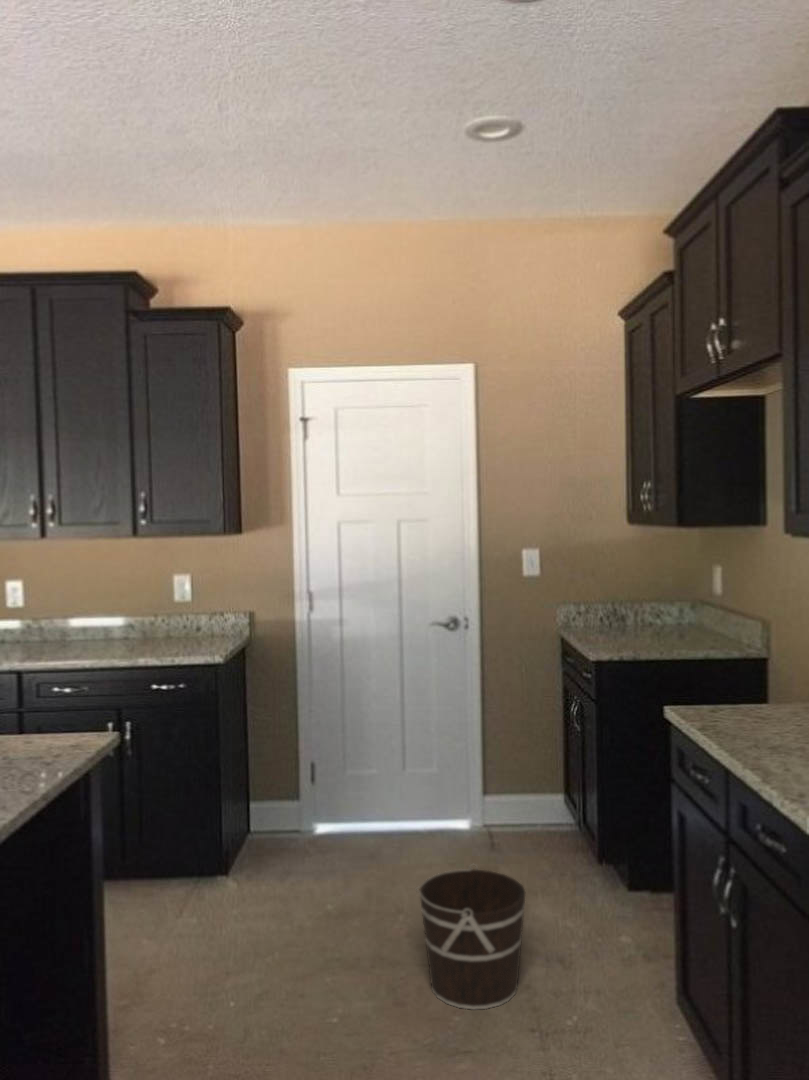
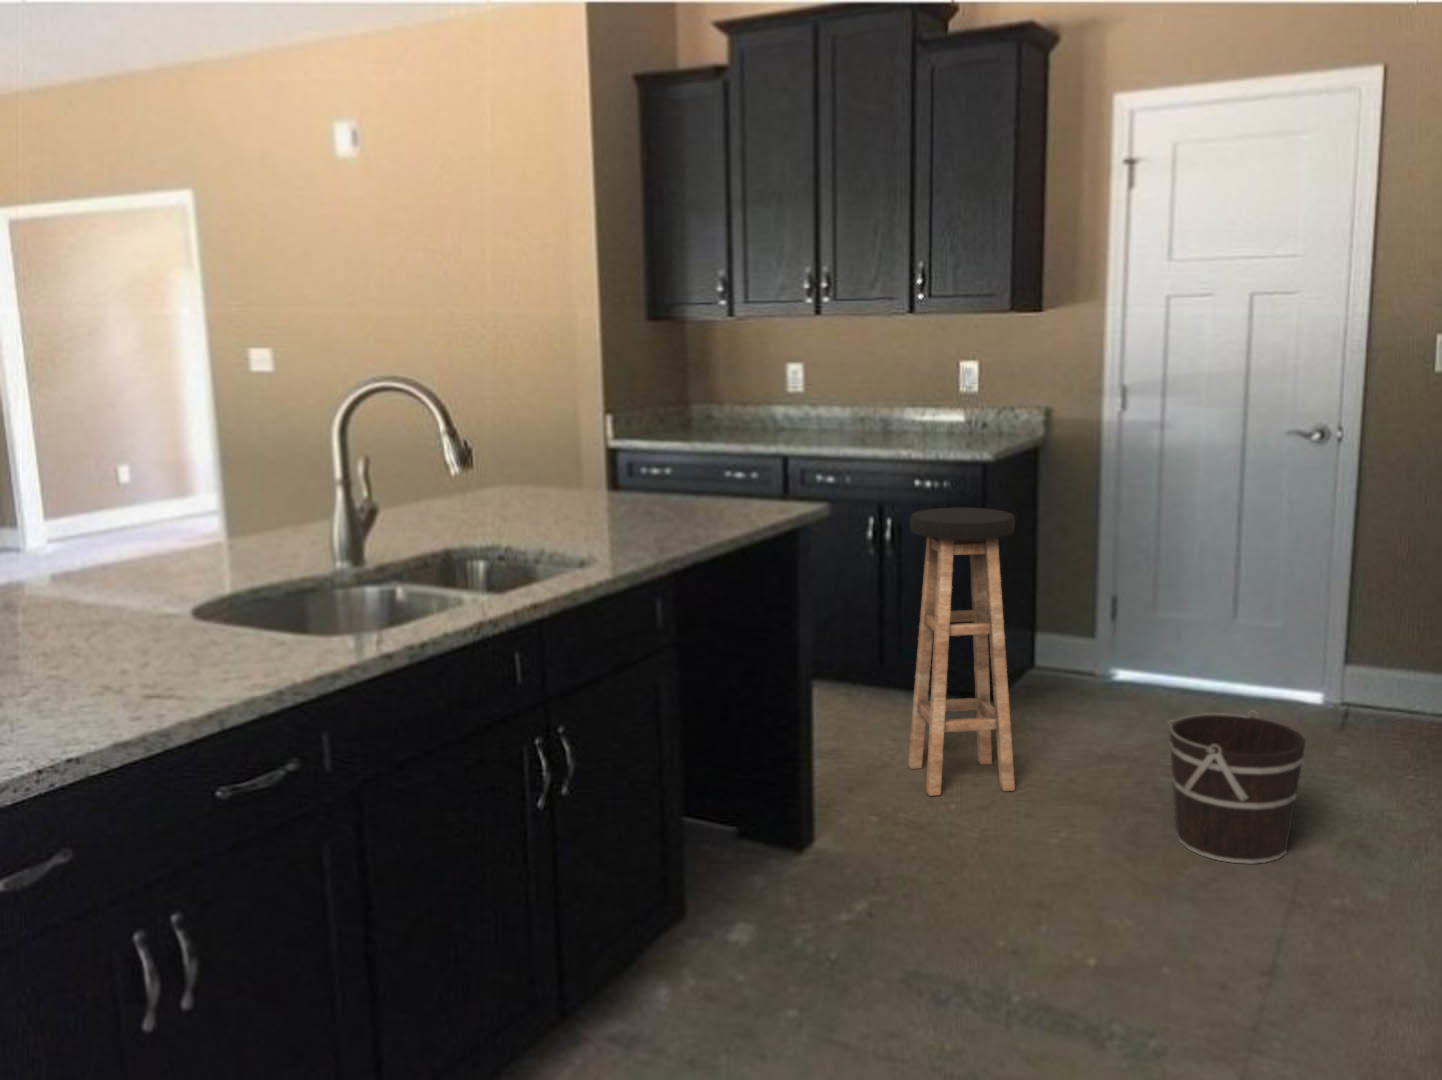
bar stool: none [171,713,282,1002] -> present [908,508,1015,796]

